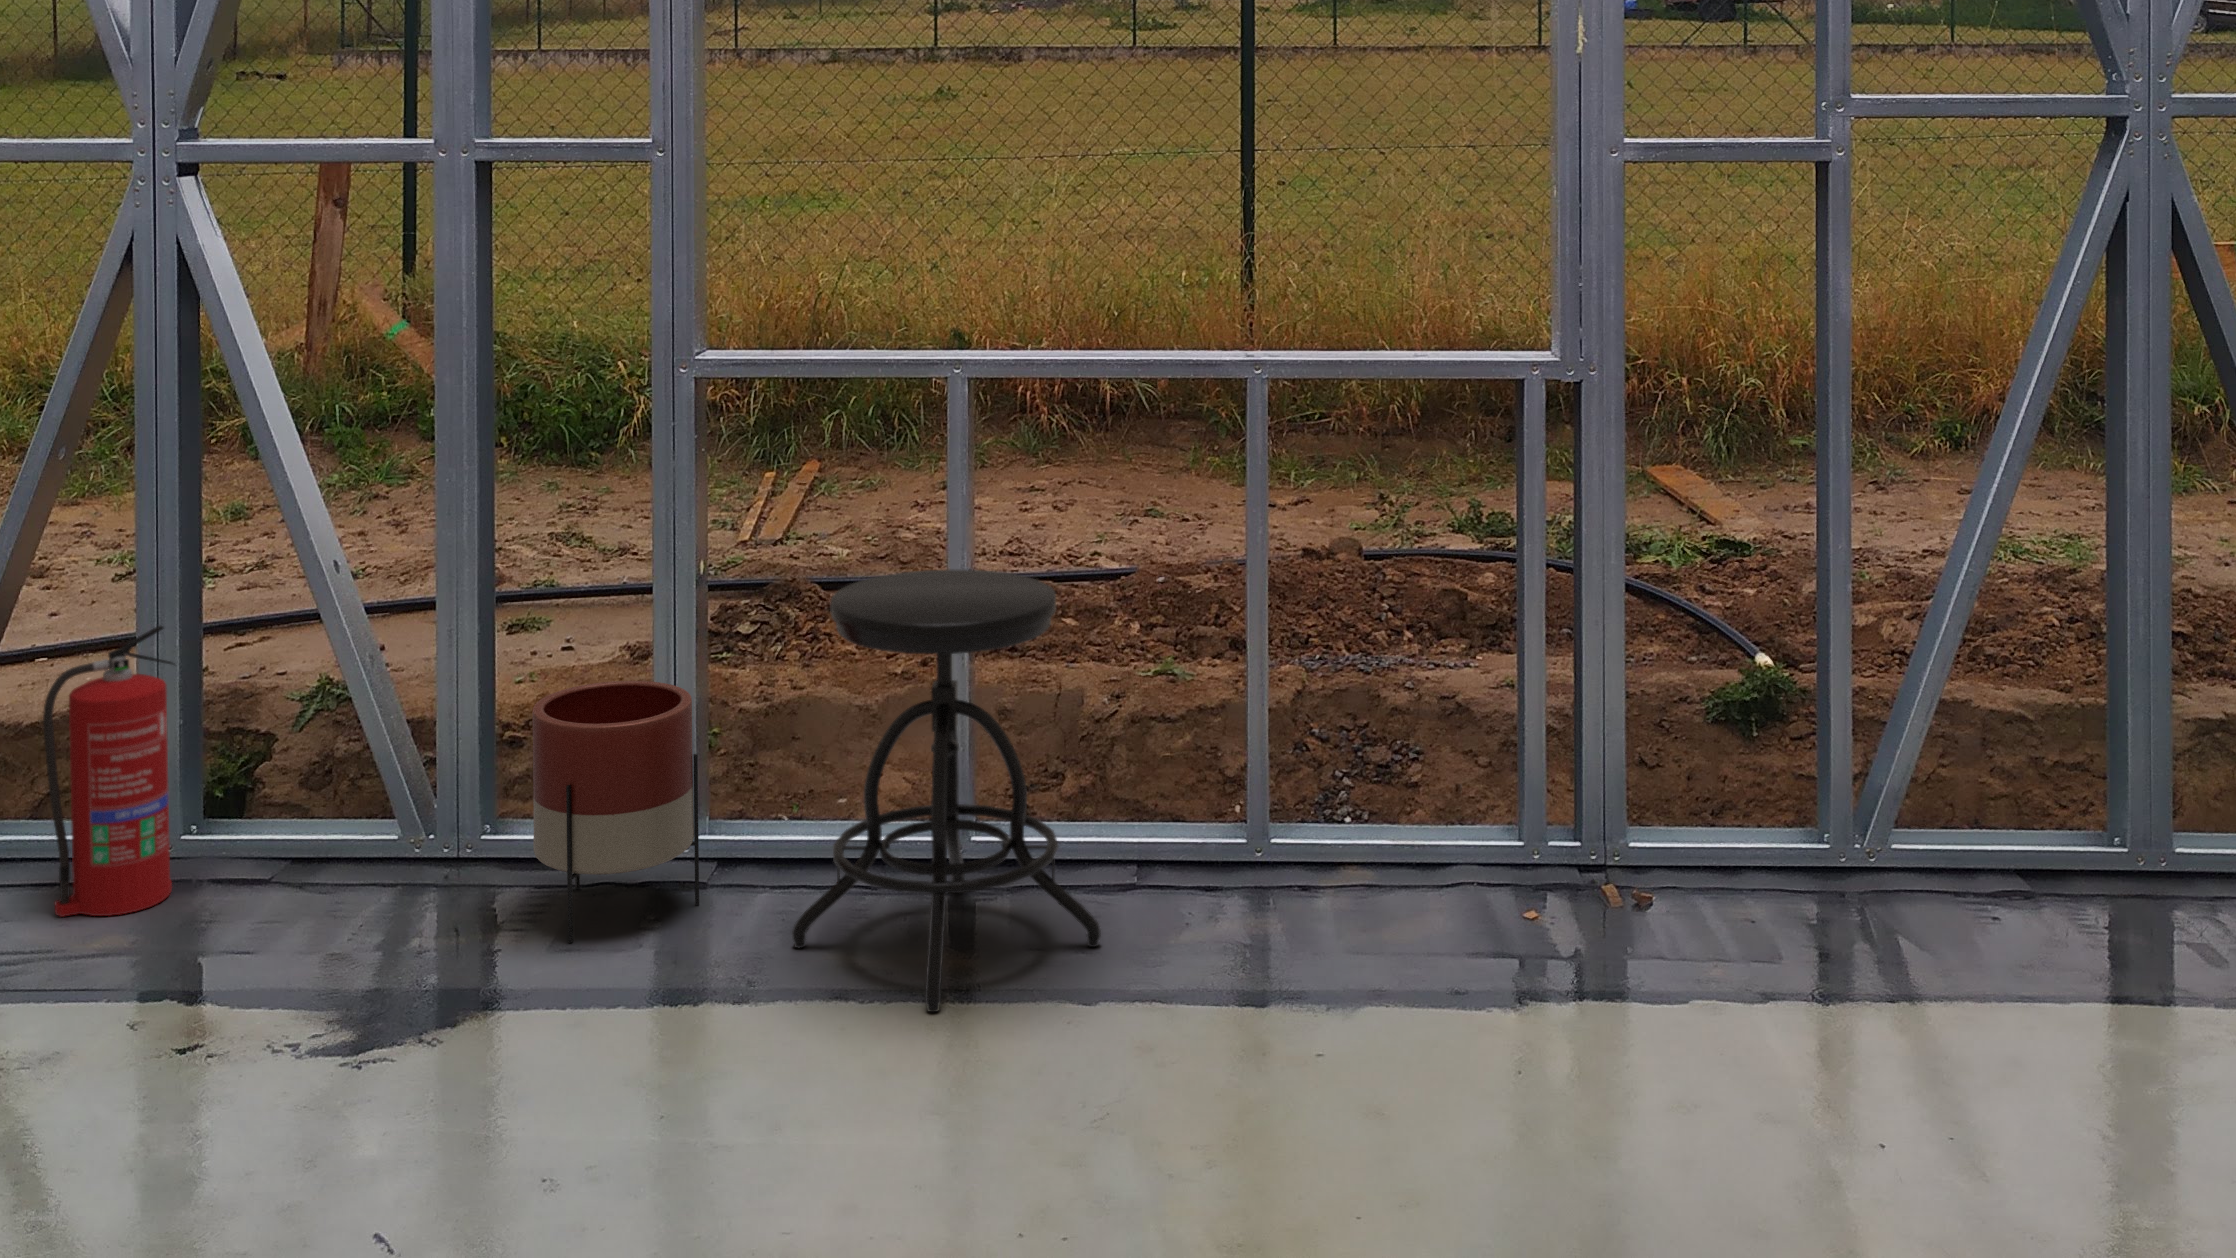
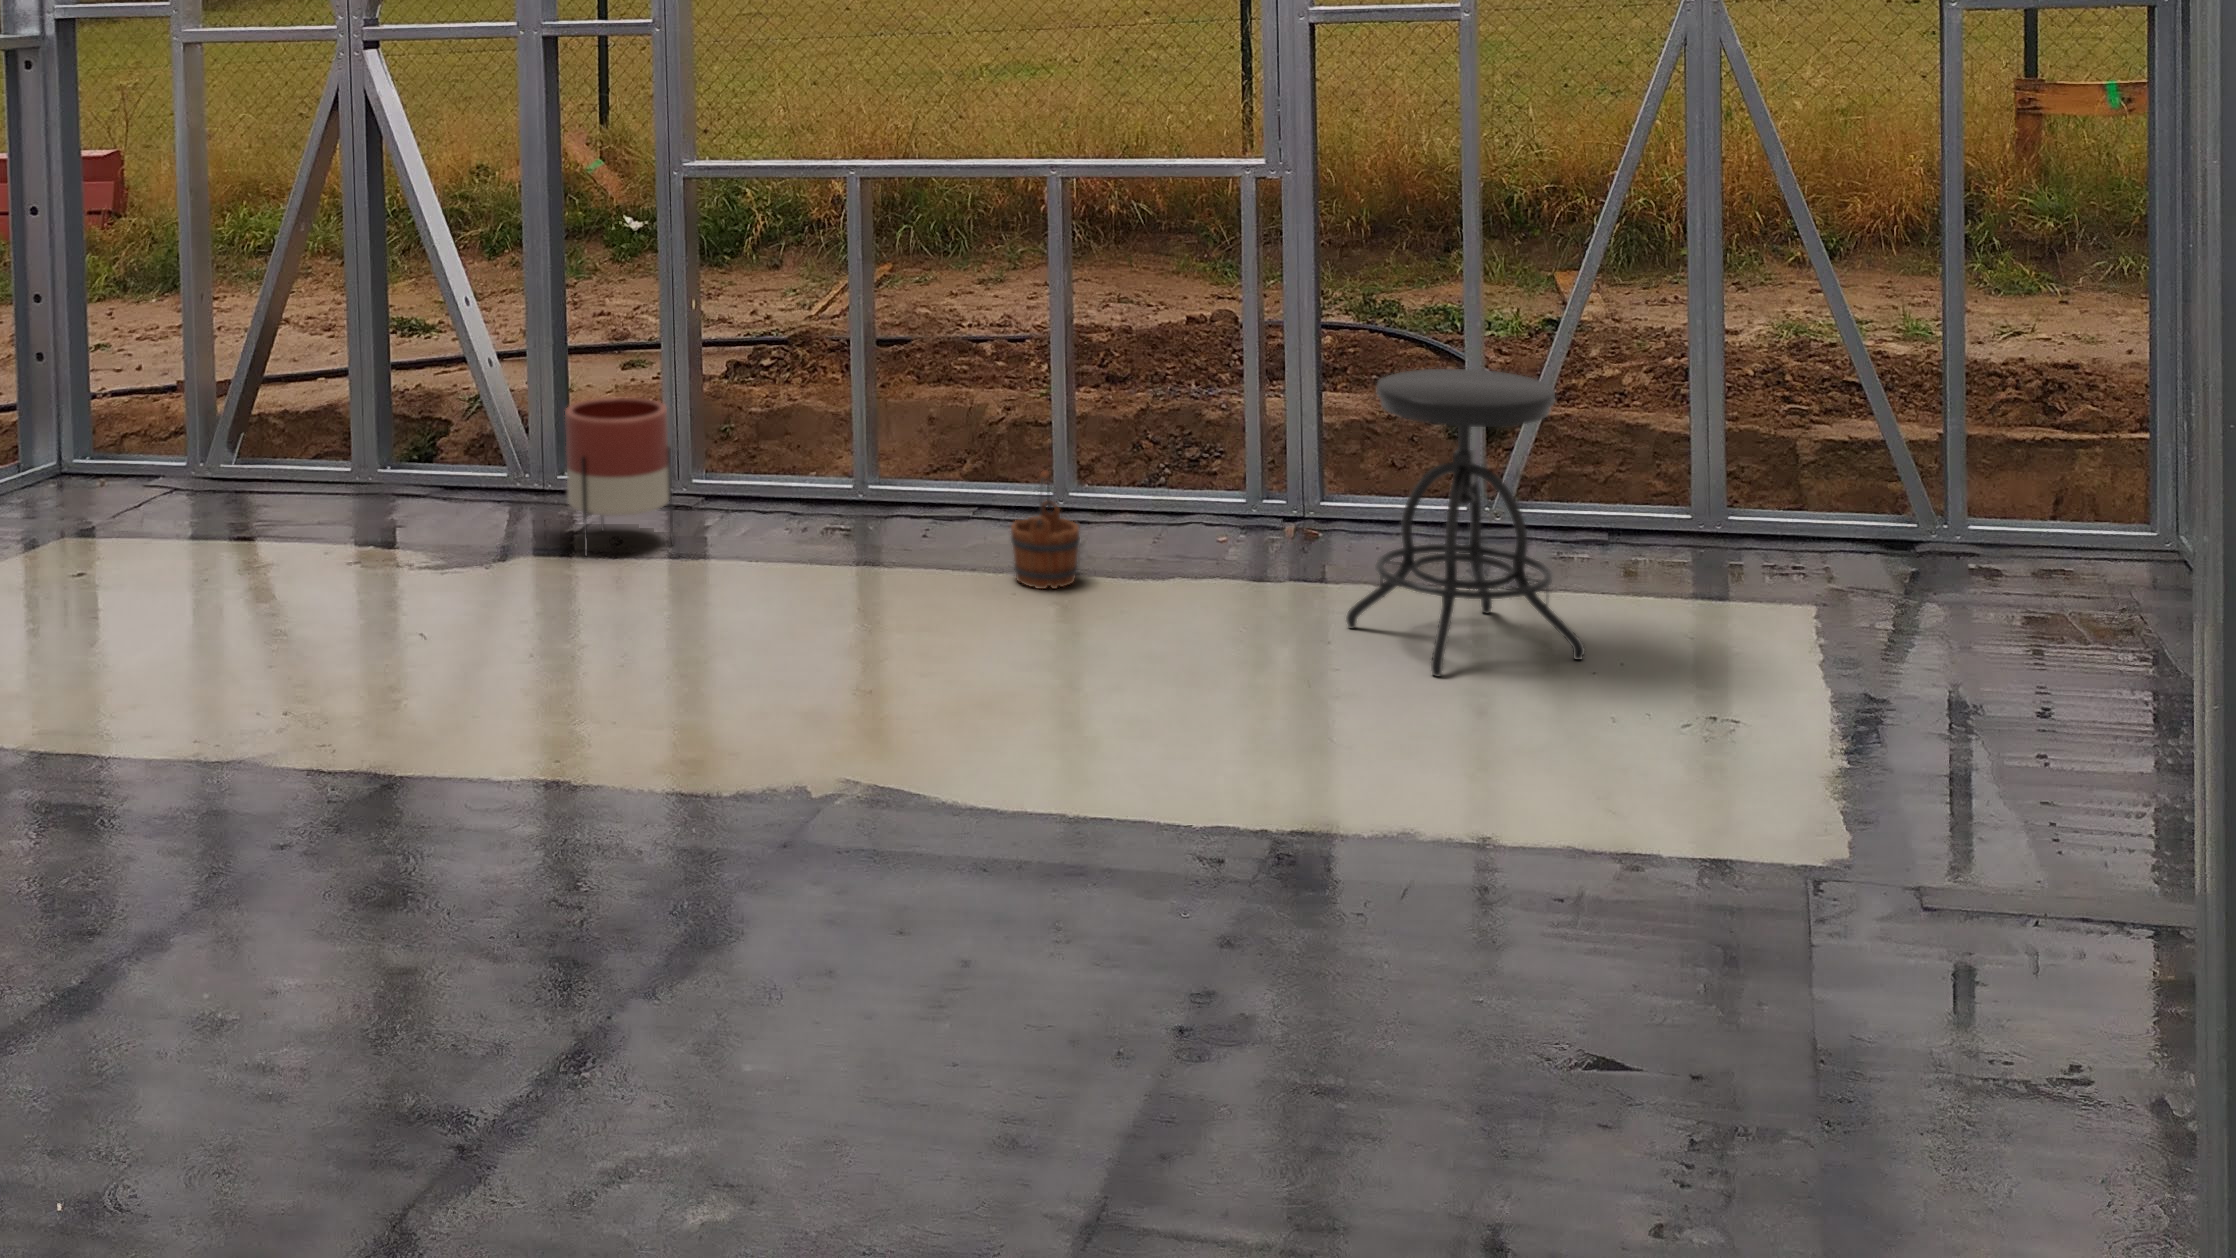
stool: present [792,570,1101,1013] -> present [1346,369,1584,677]
fire extinguisher: present [43,626,173,917] -> none [286,344,363,520]
wooden bucket: none [1217,749,1313,925] -> present [1011,470,1080,589]

